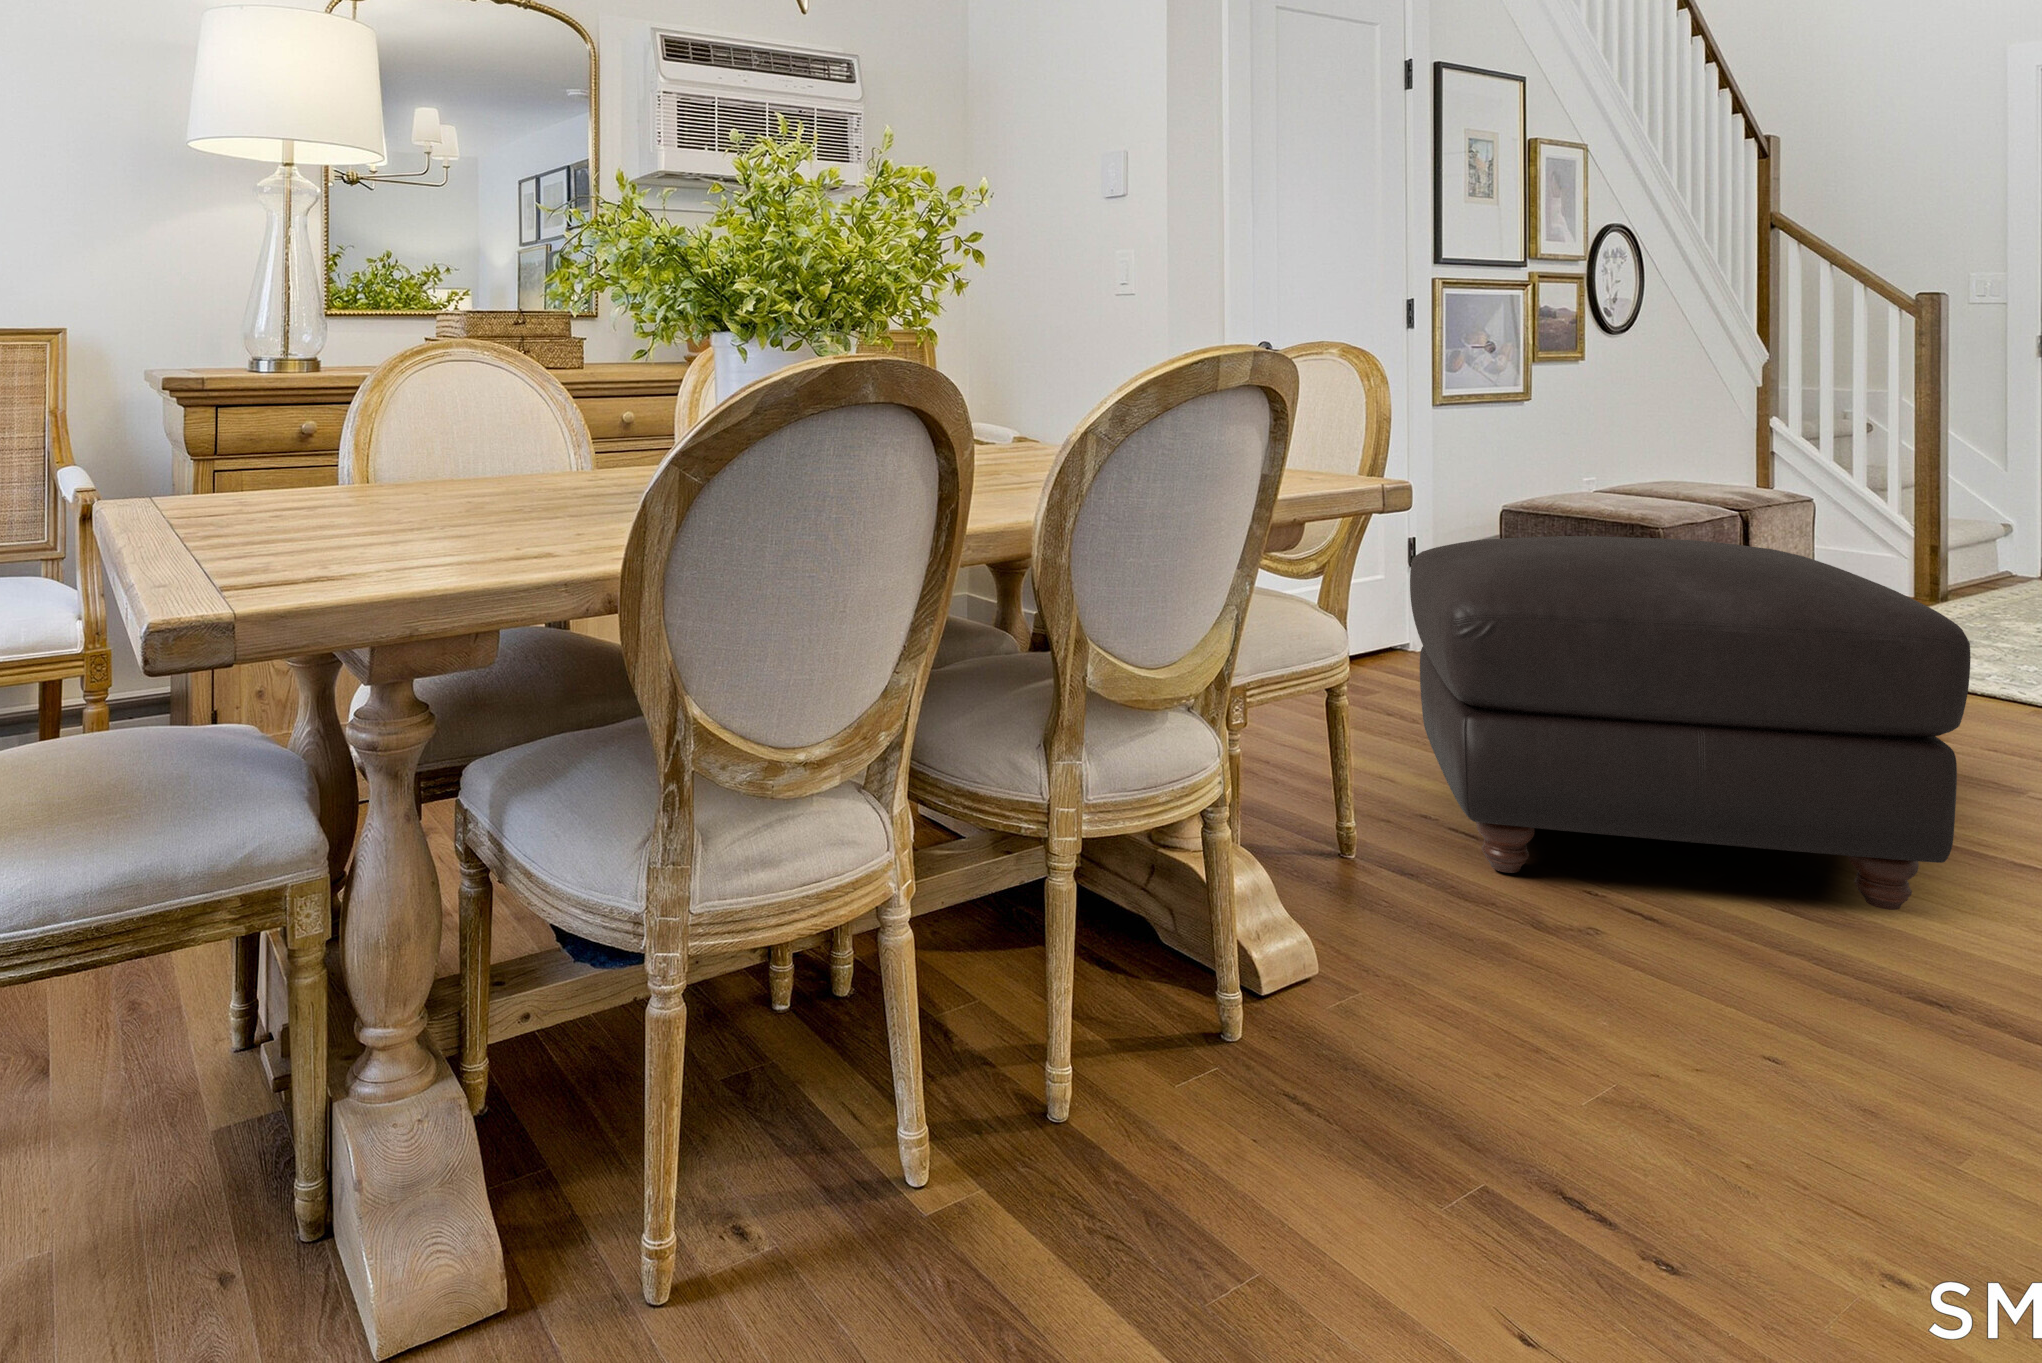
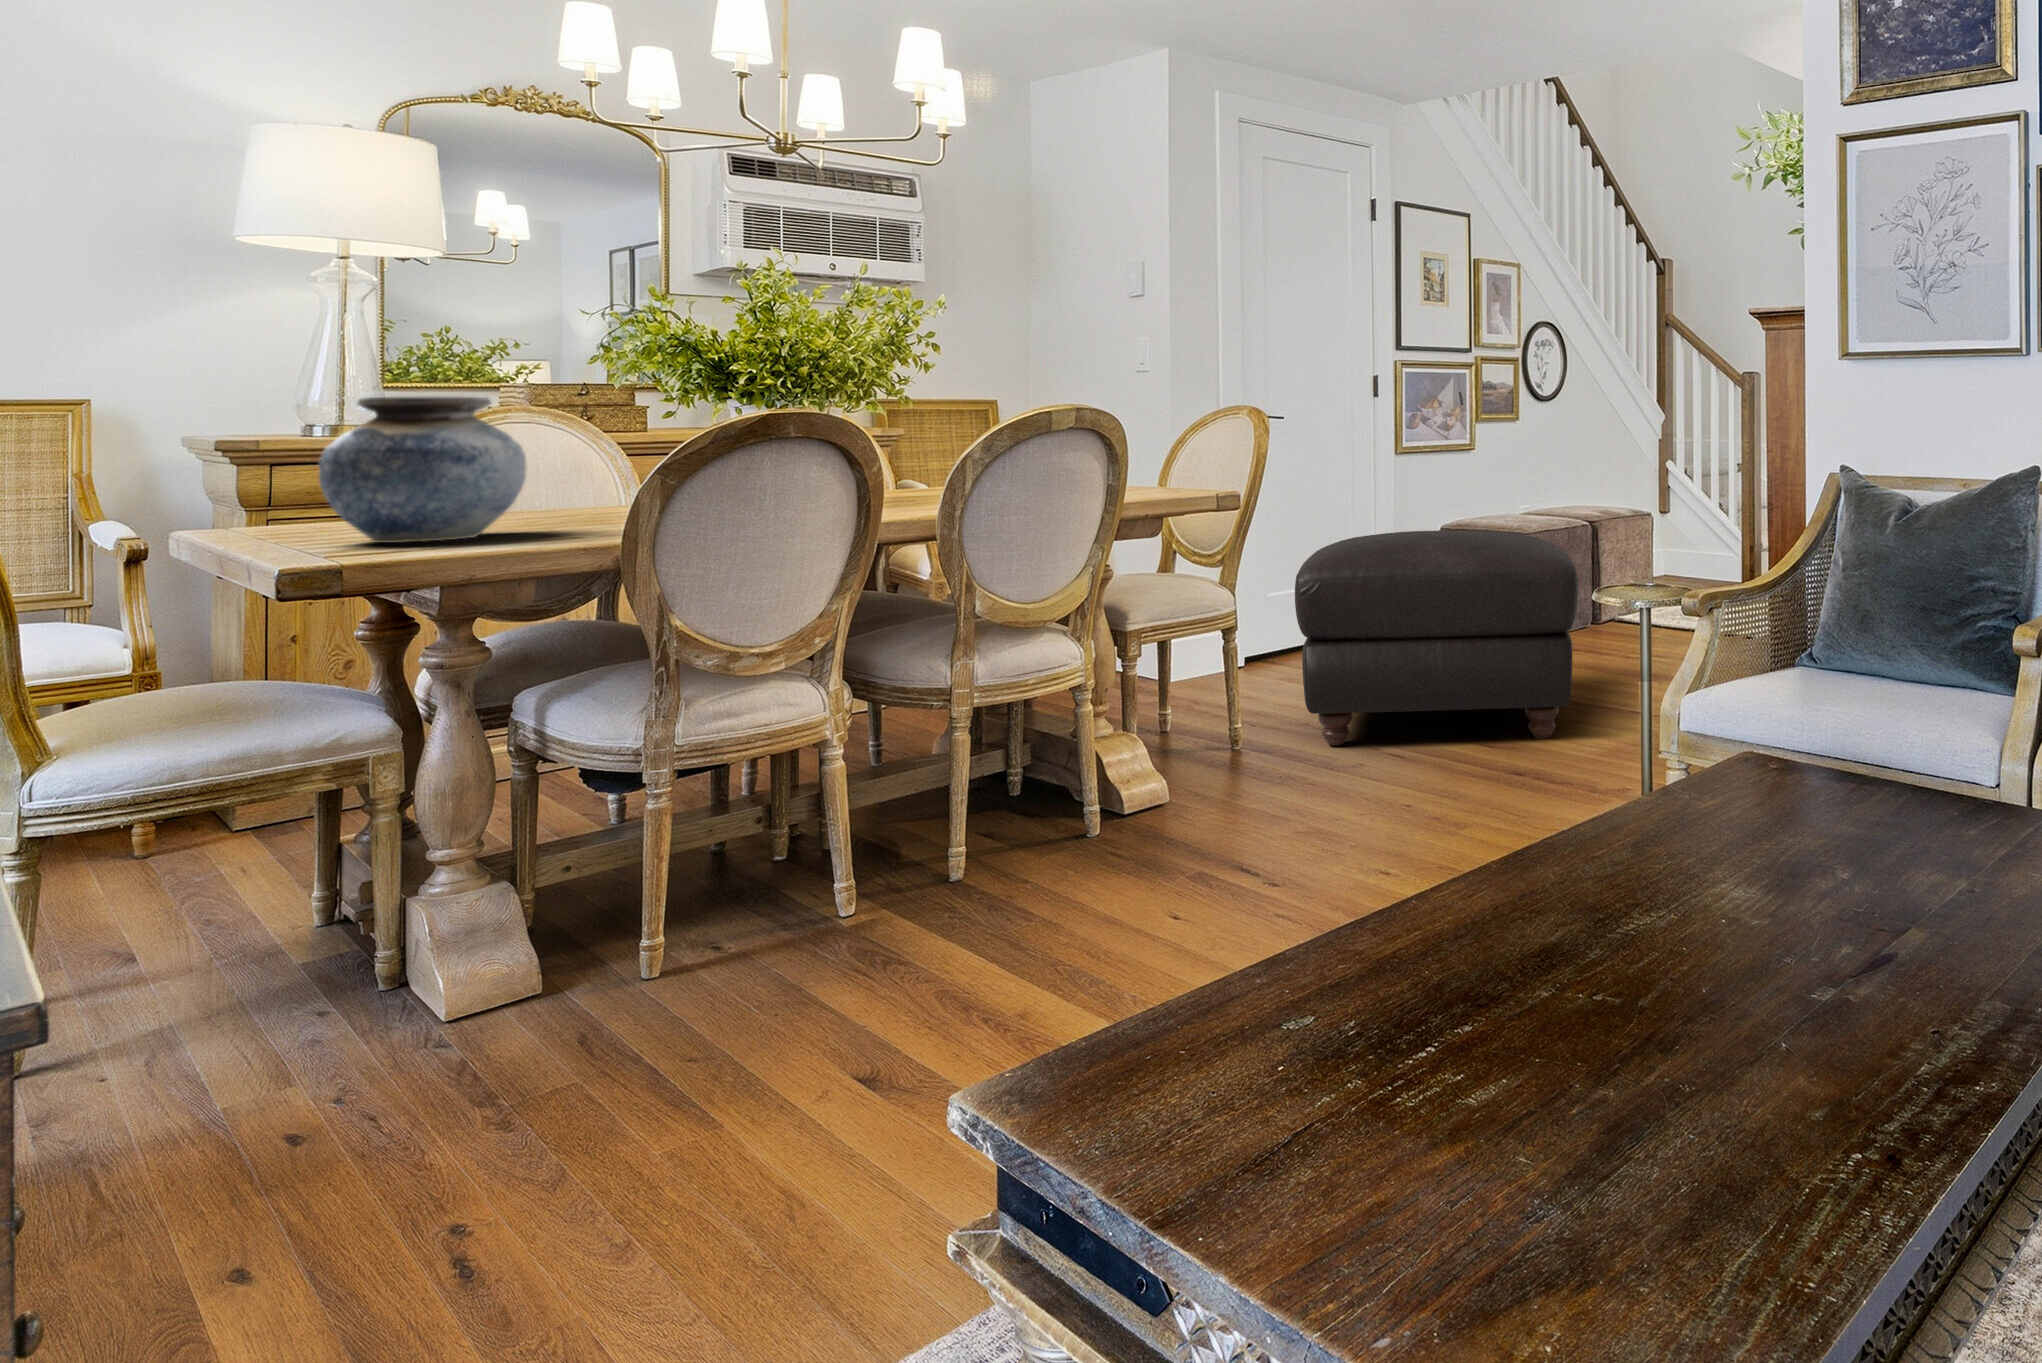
vase: none [232,334,480,549] -> present [319,397,526,543]

